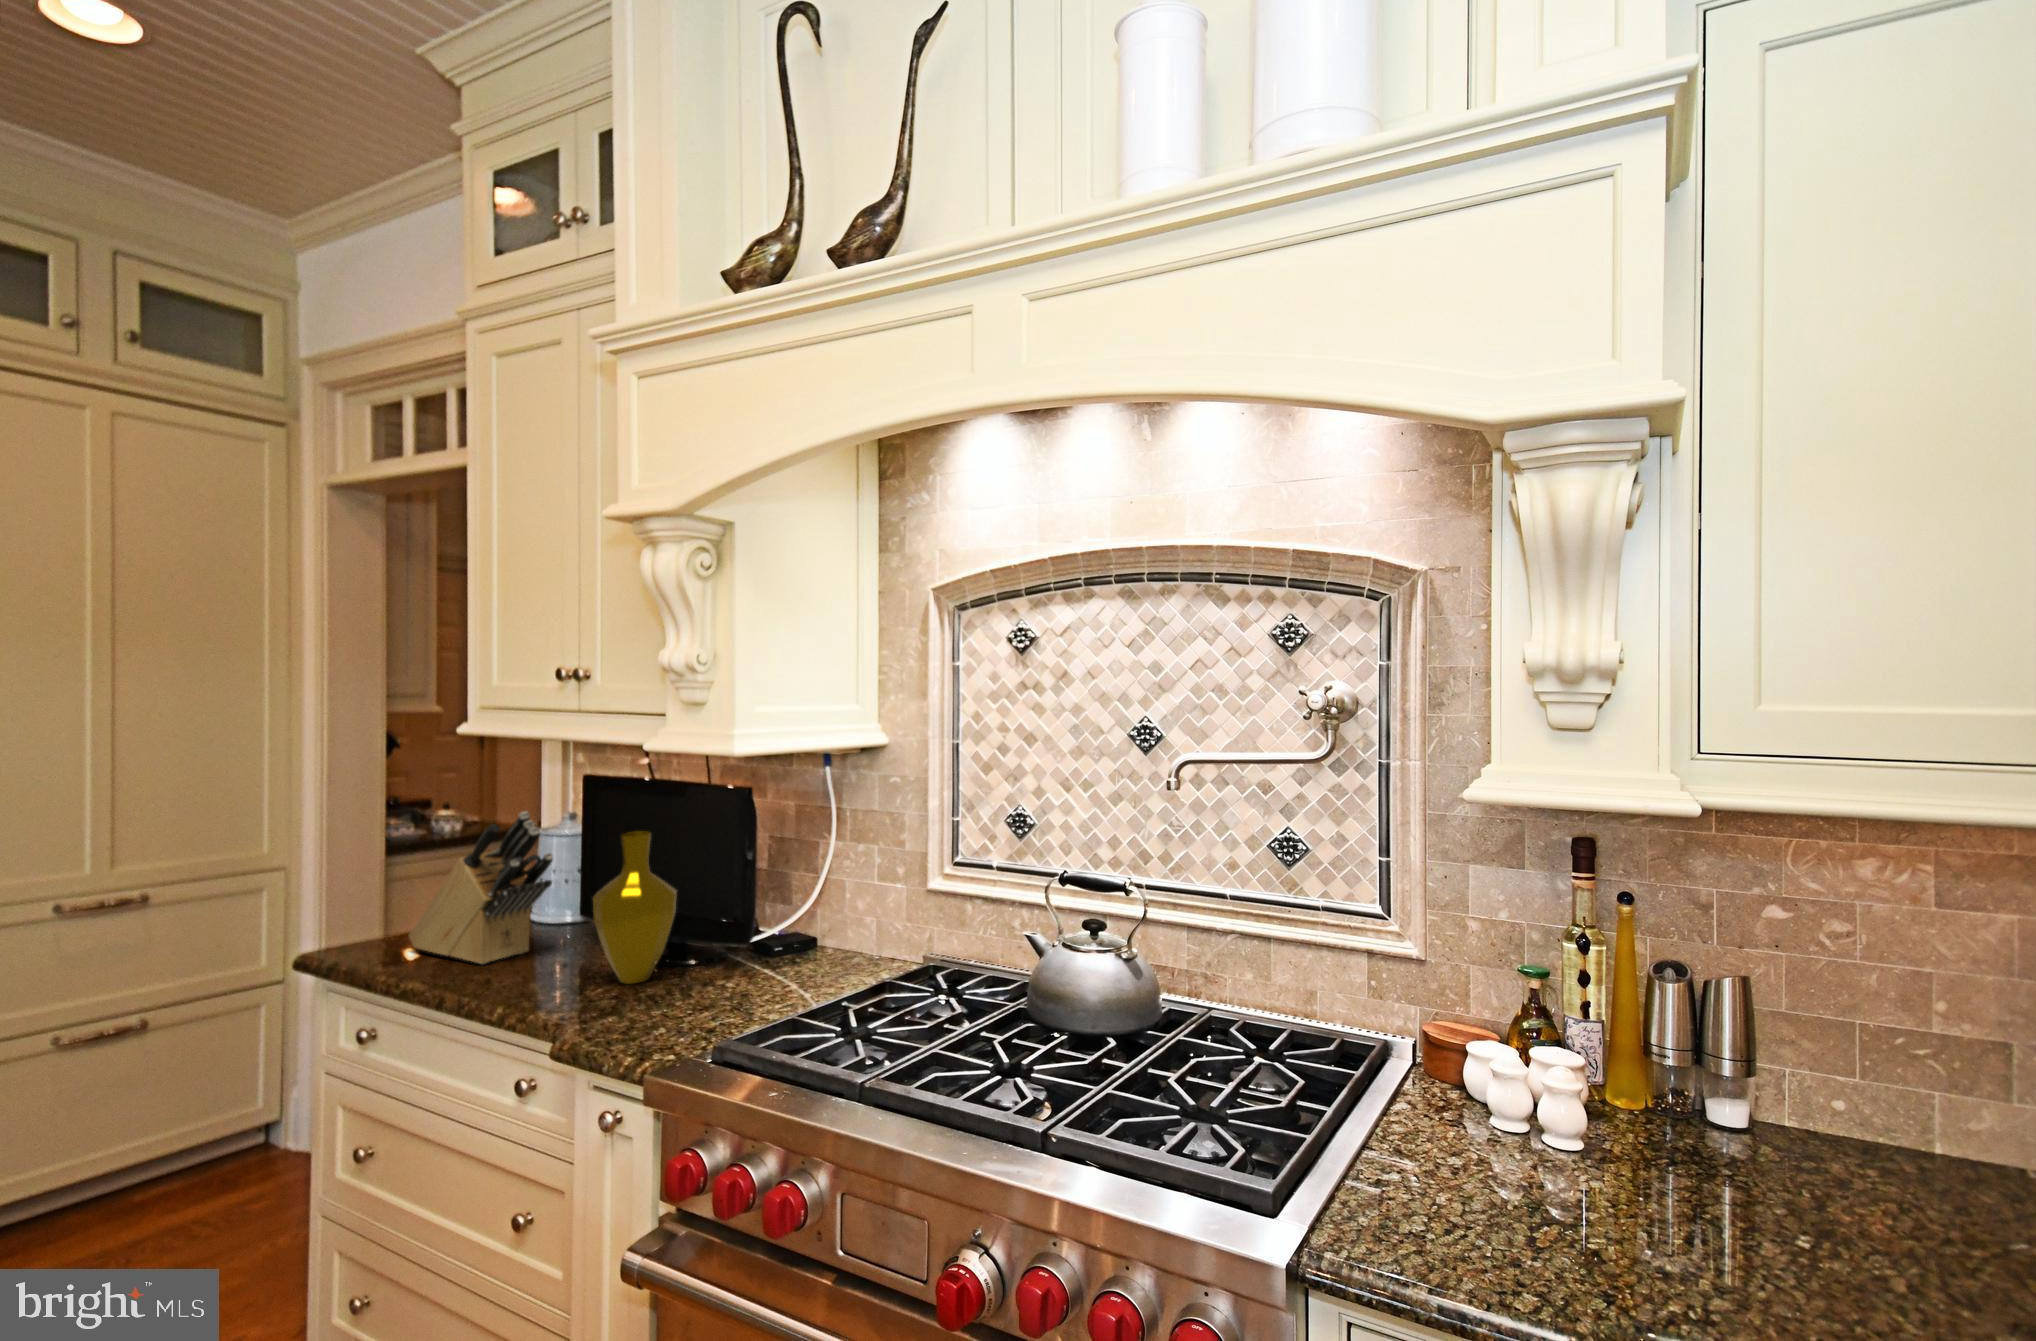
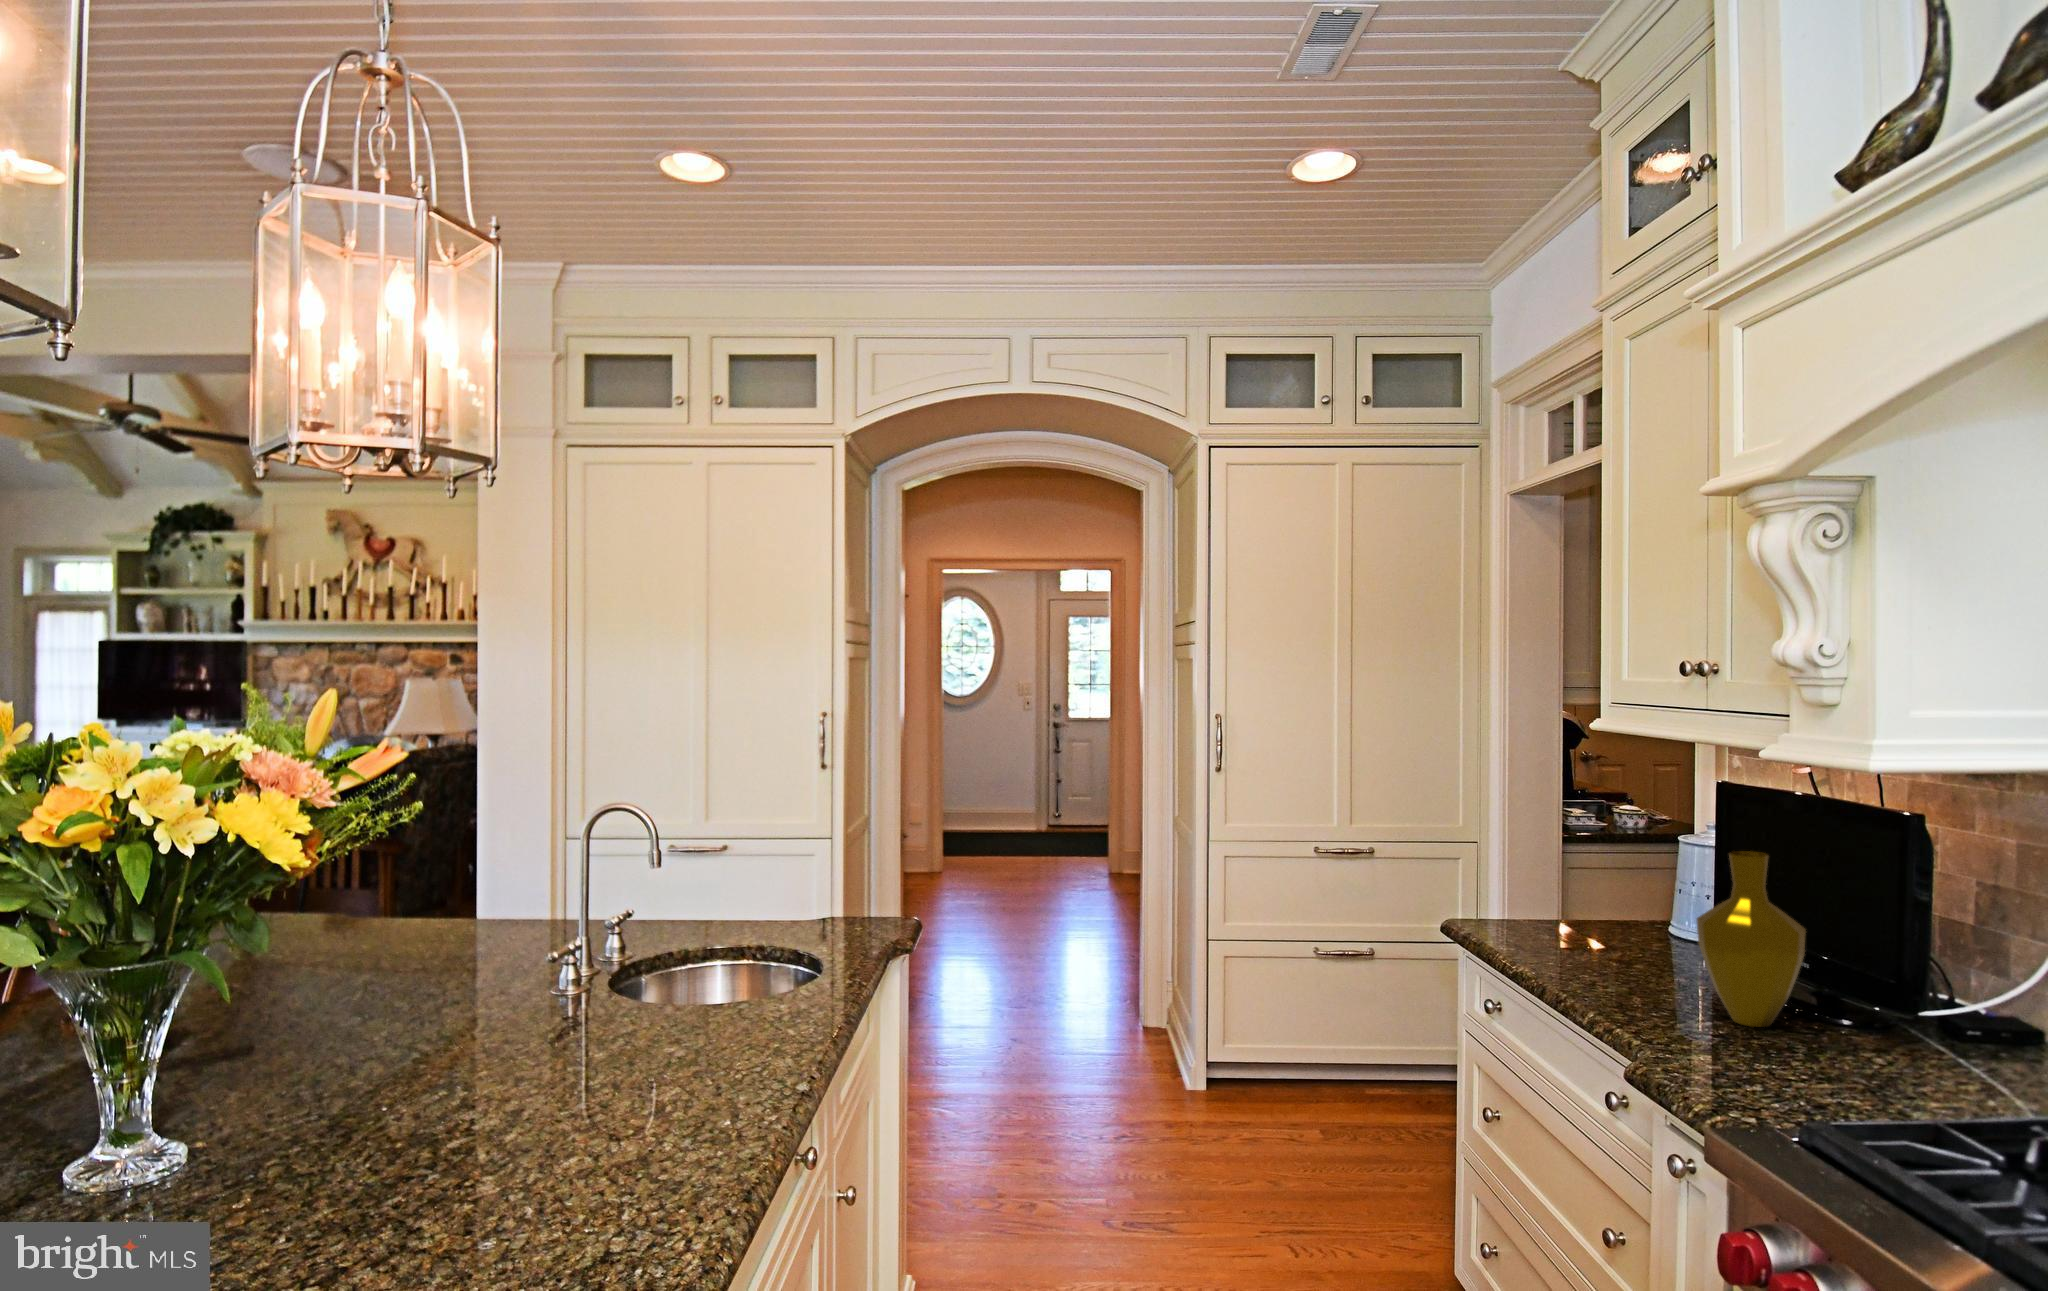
knife block: present [409,811,553,964] -> none [1537,814,1668,965]

